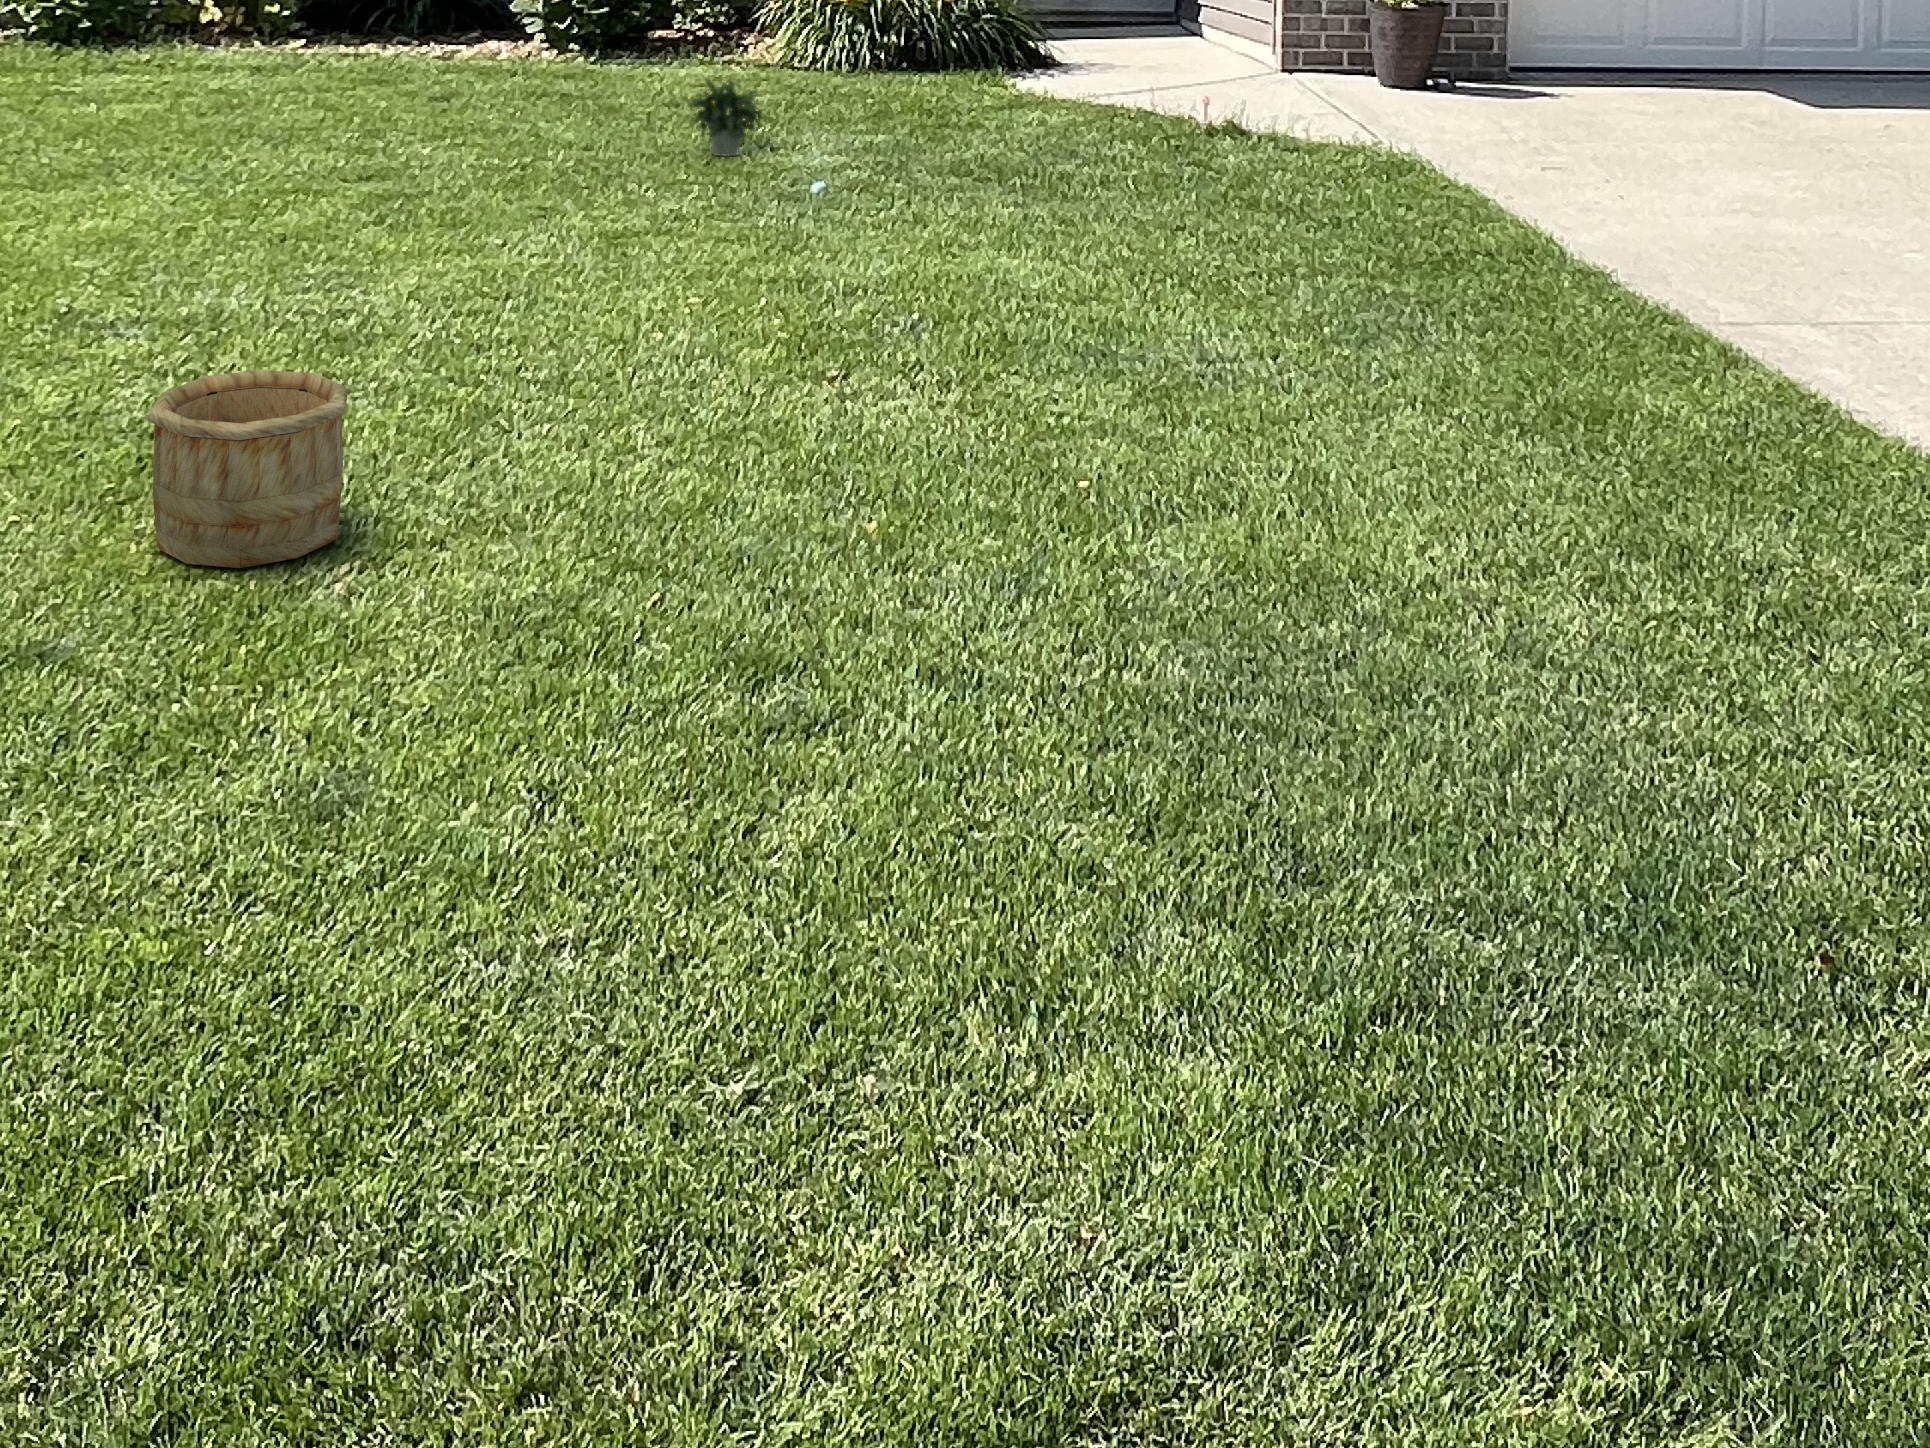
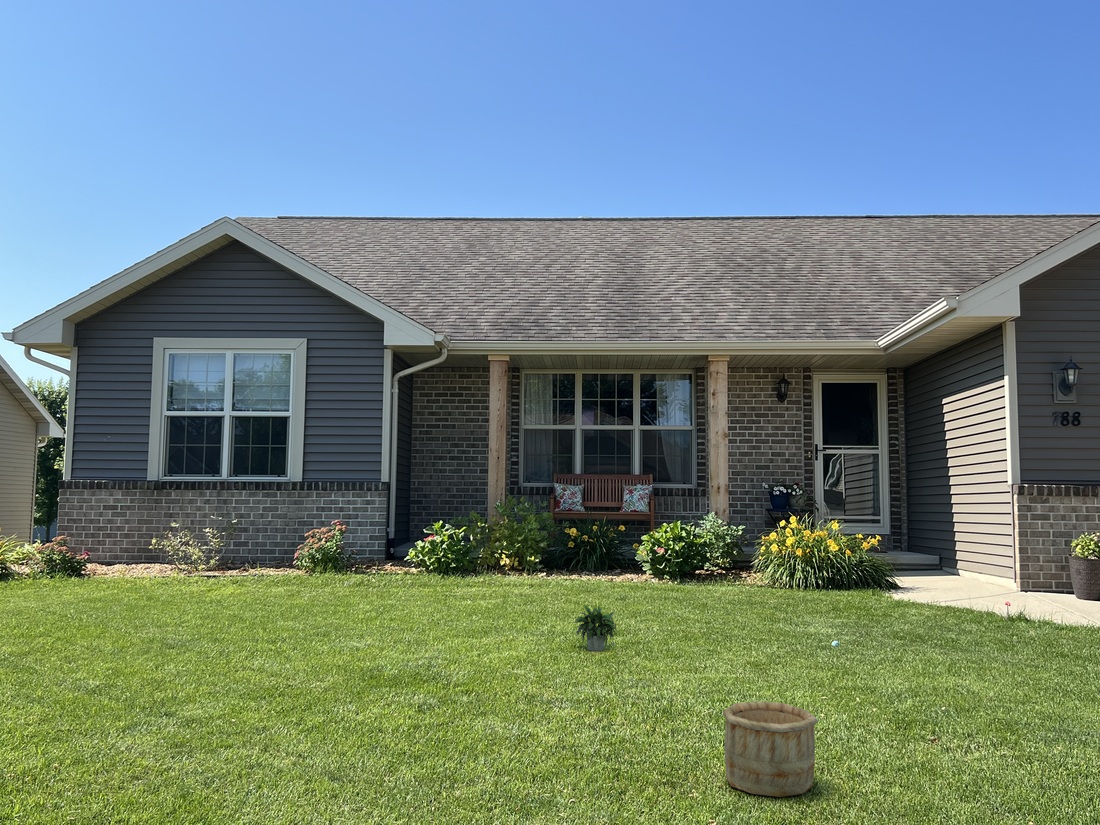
potted plant: present [690,77,760,156] -> present [574,605,617,651]

